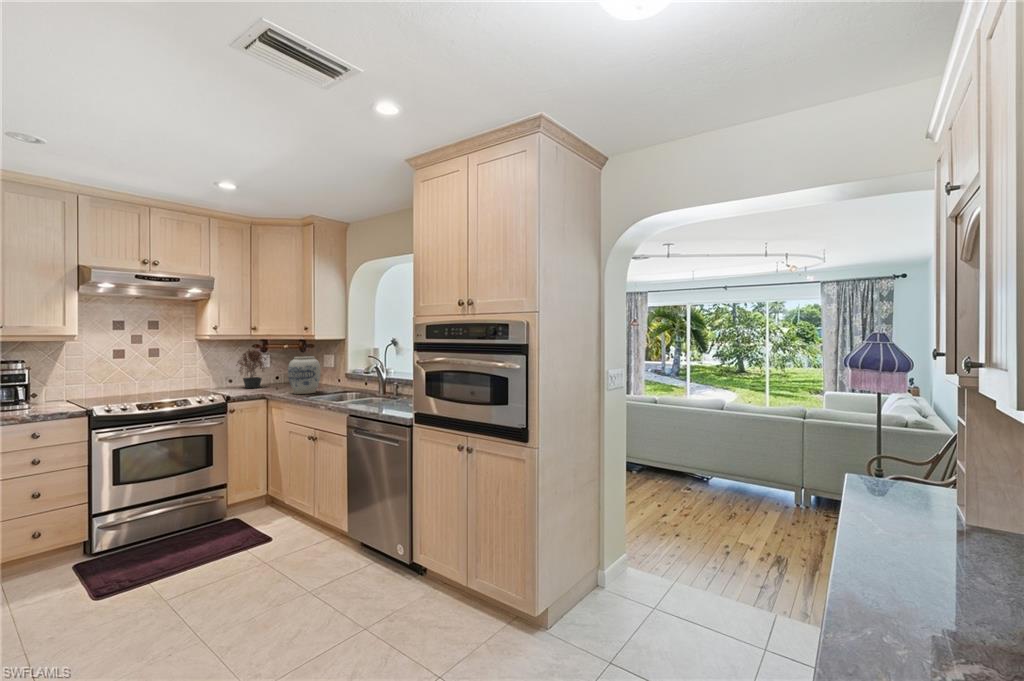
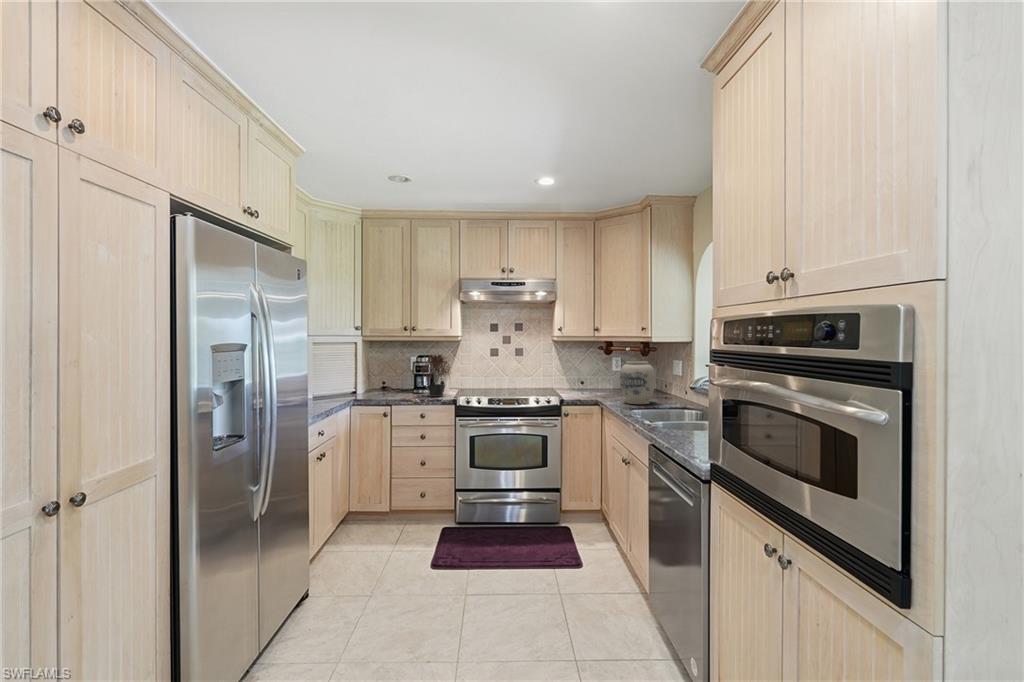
potted plant: present [236,349,266,388] -> present [421,354,450,397]

